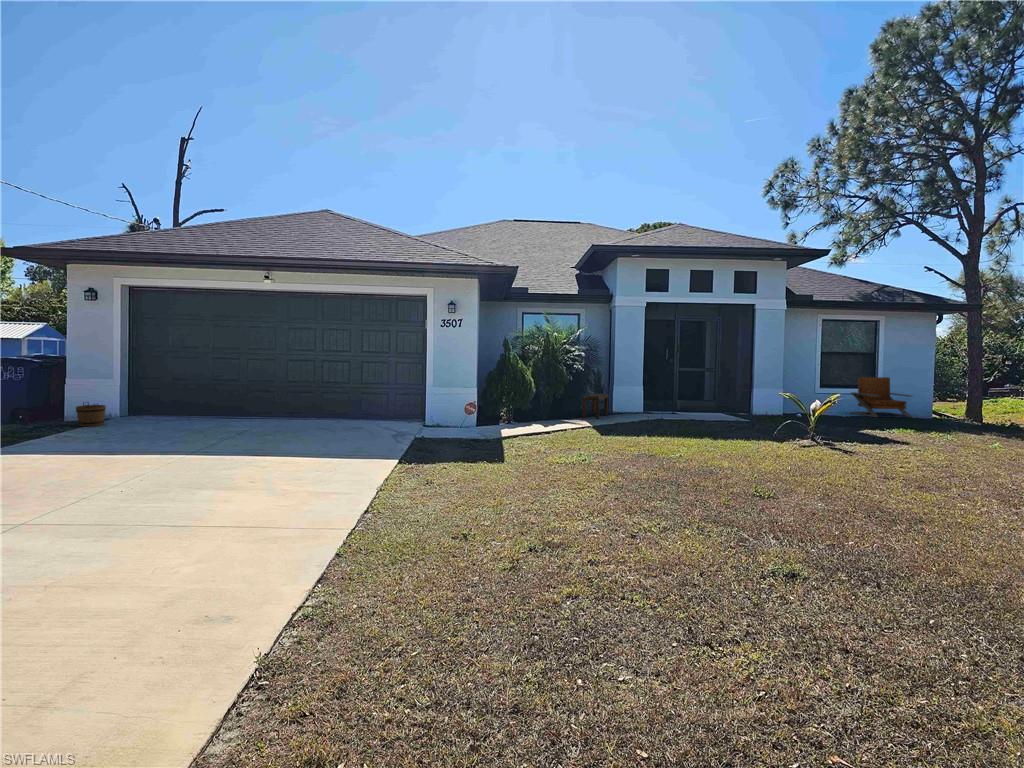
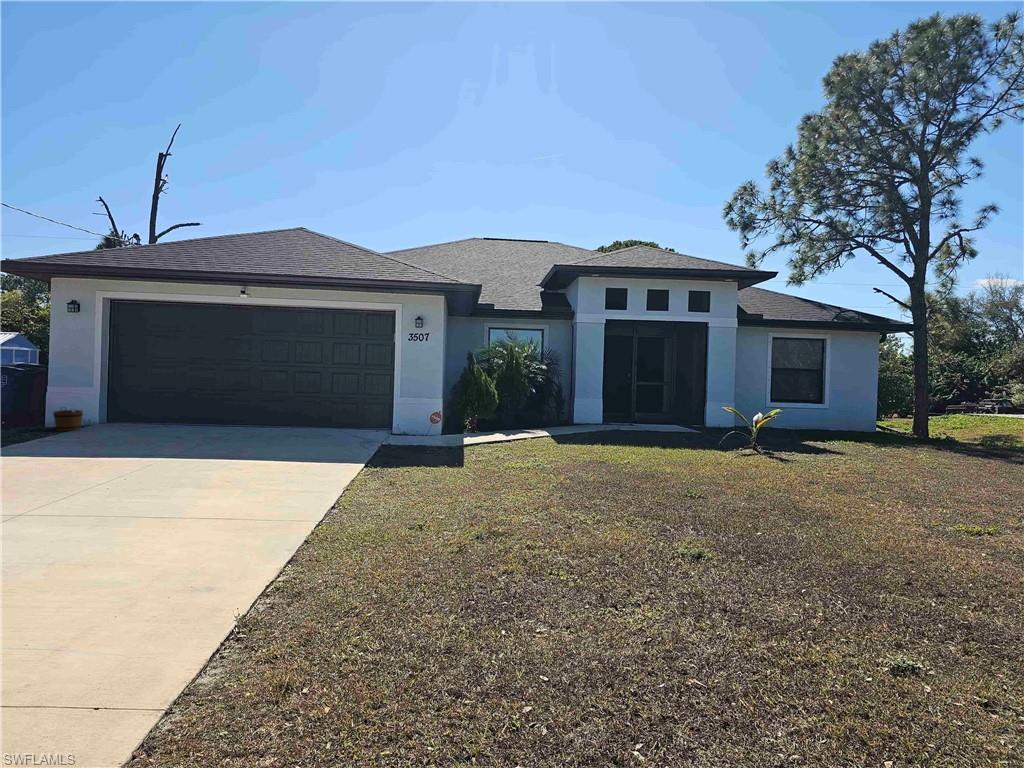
lounge chair: present [851,377,911,417] -> none [800,391,856,429]
bench: present [582,394,609,419] -> none [546,404,572,428]

